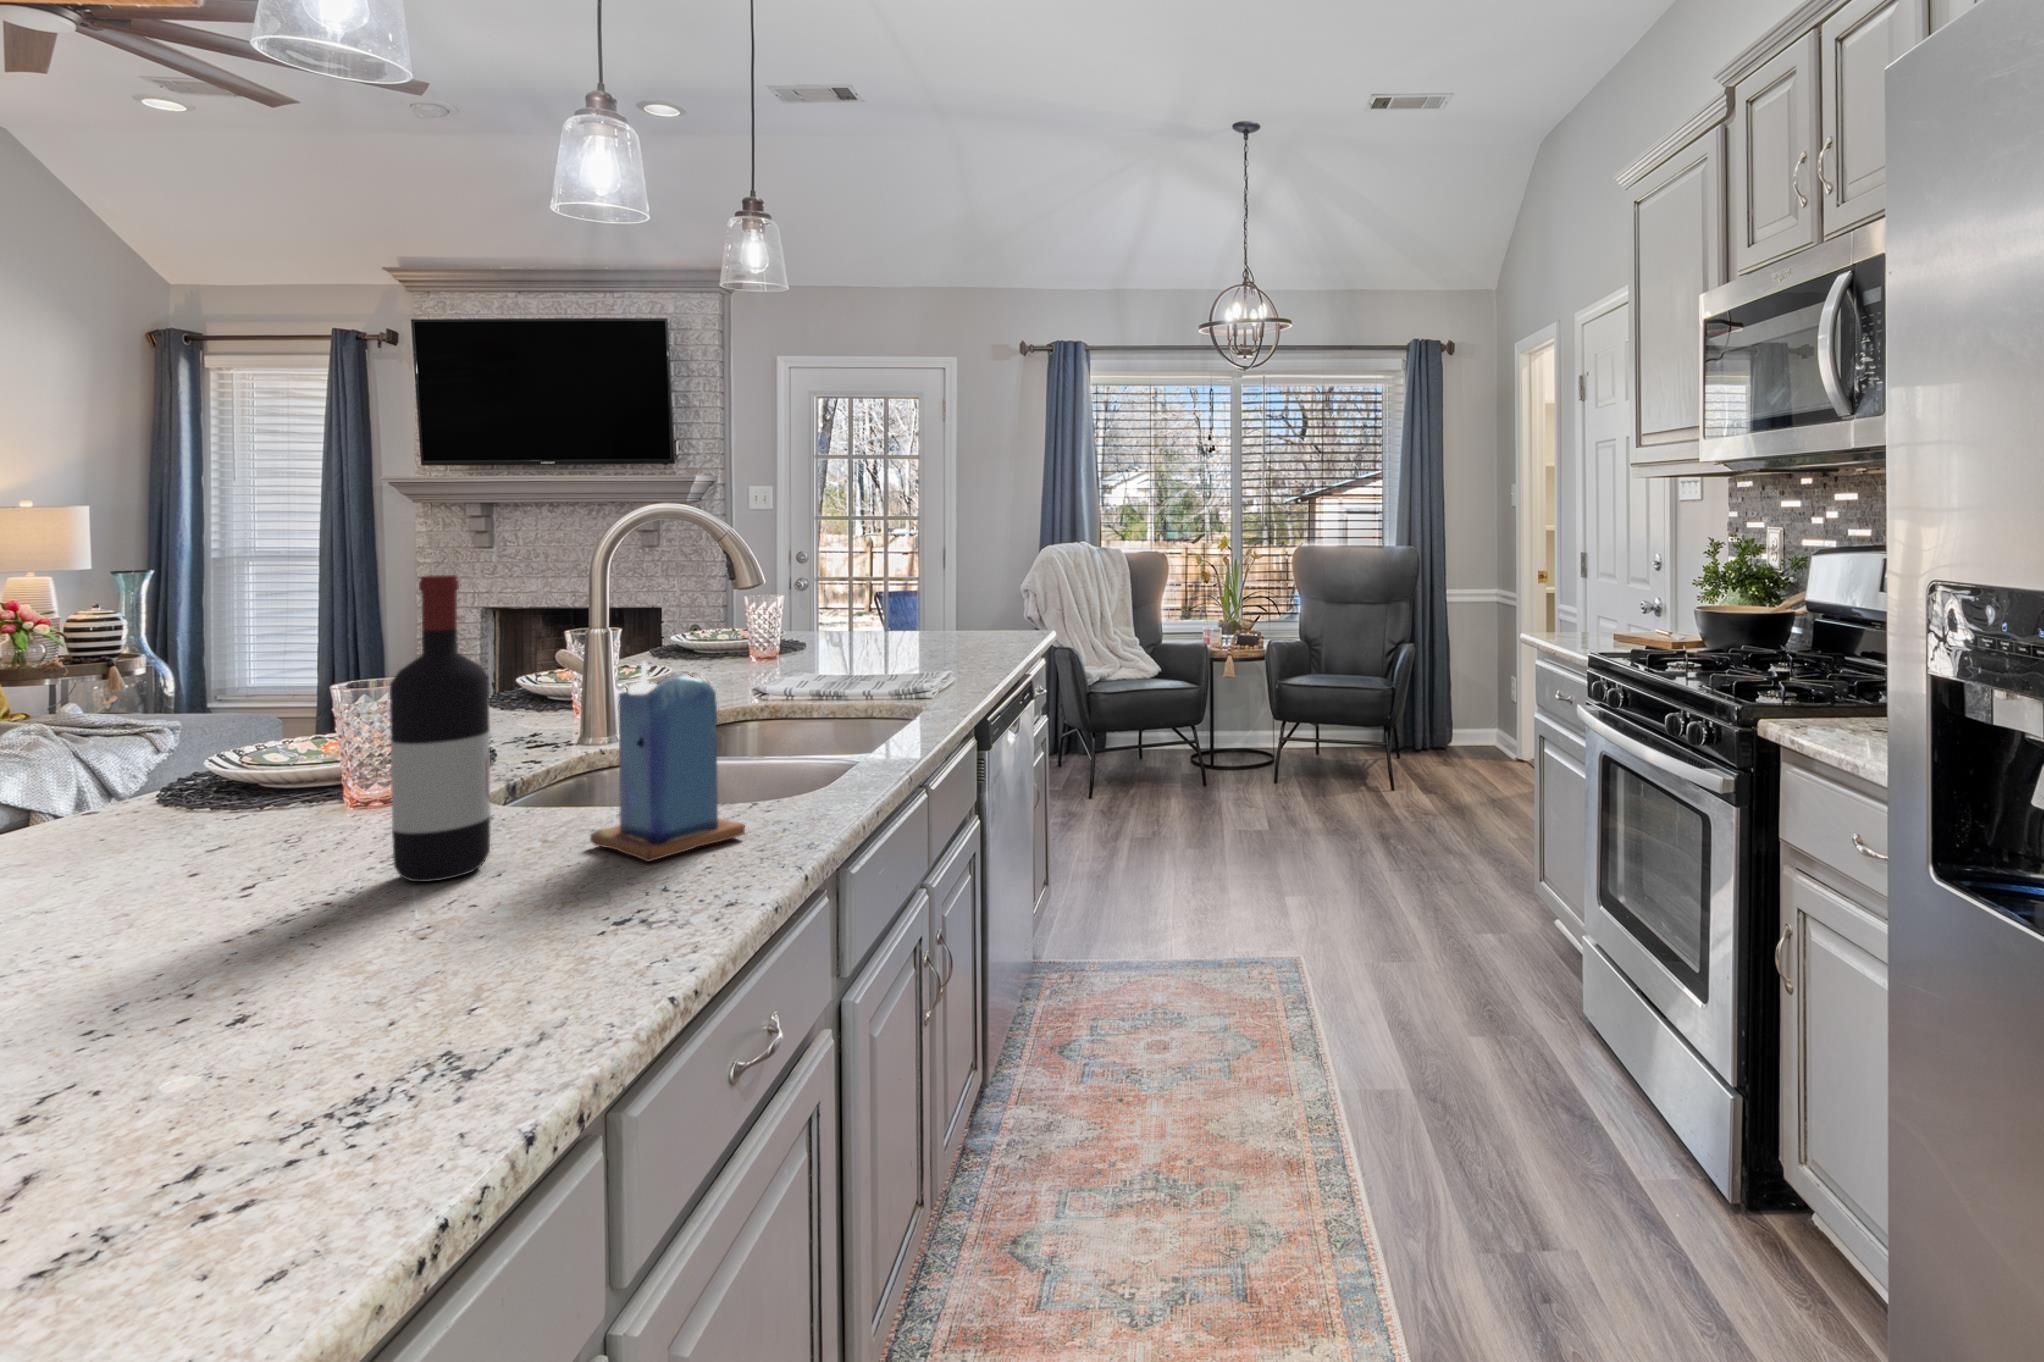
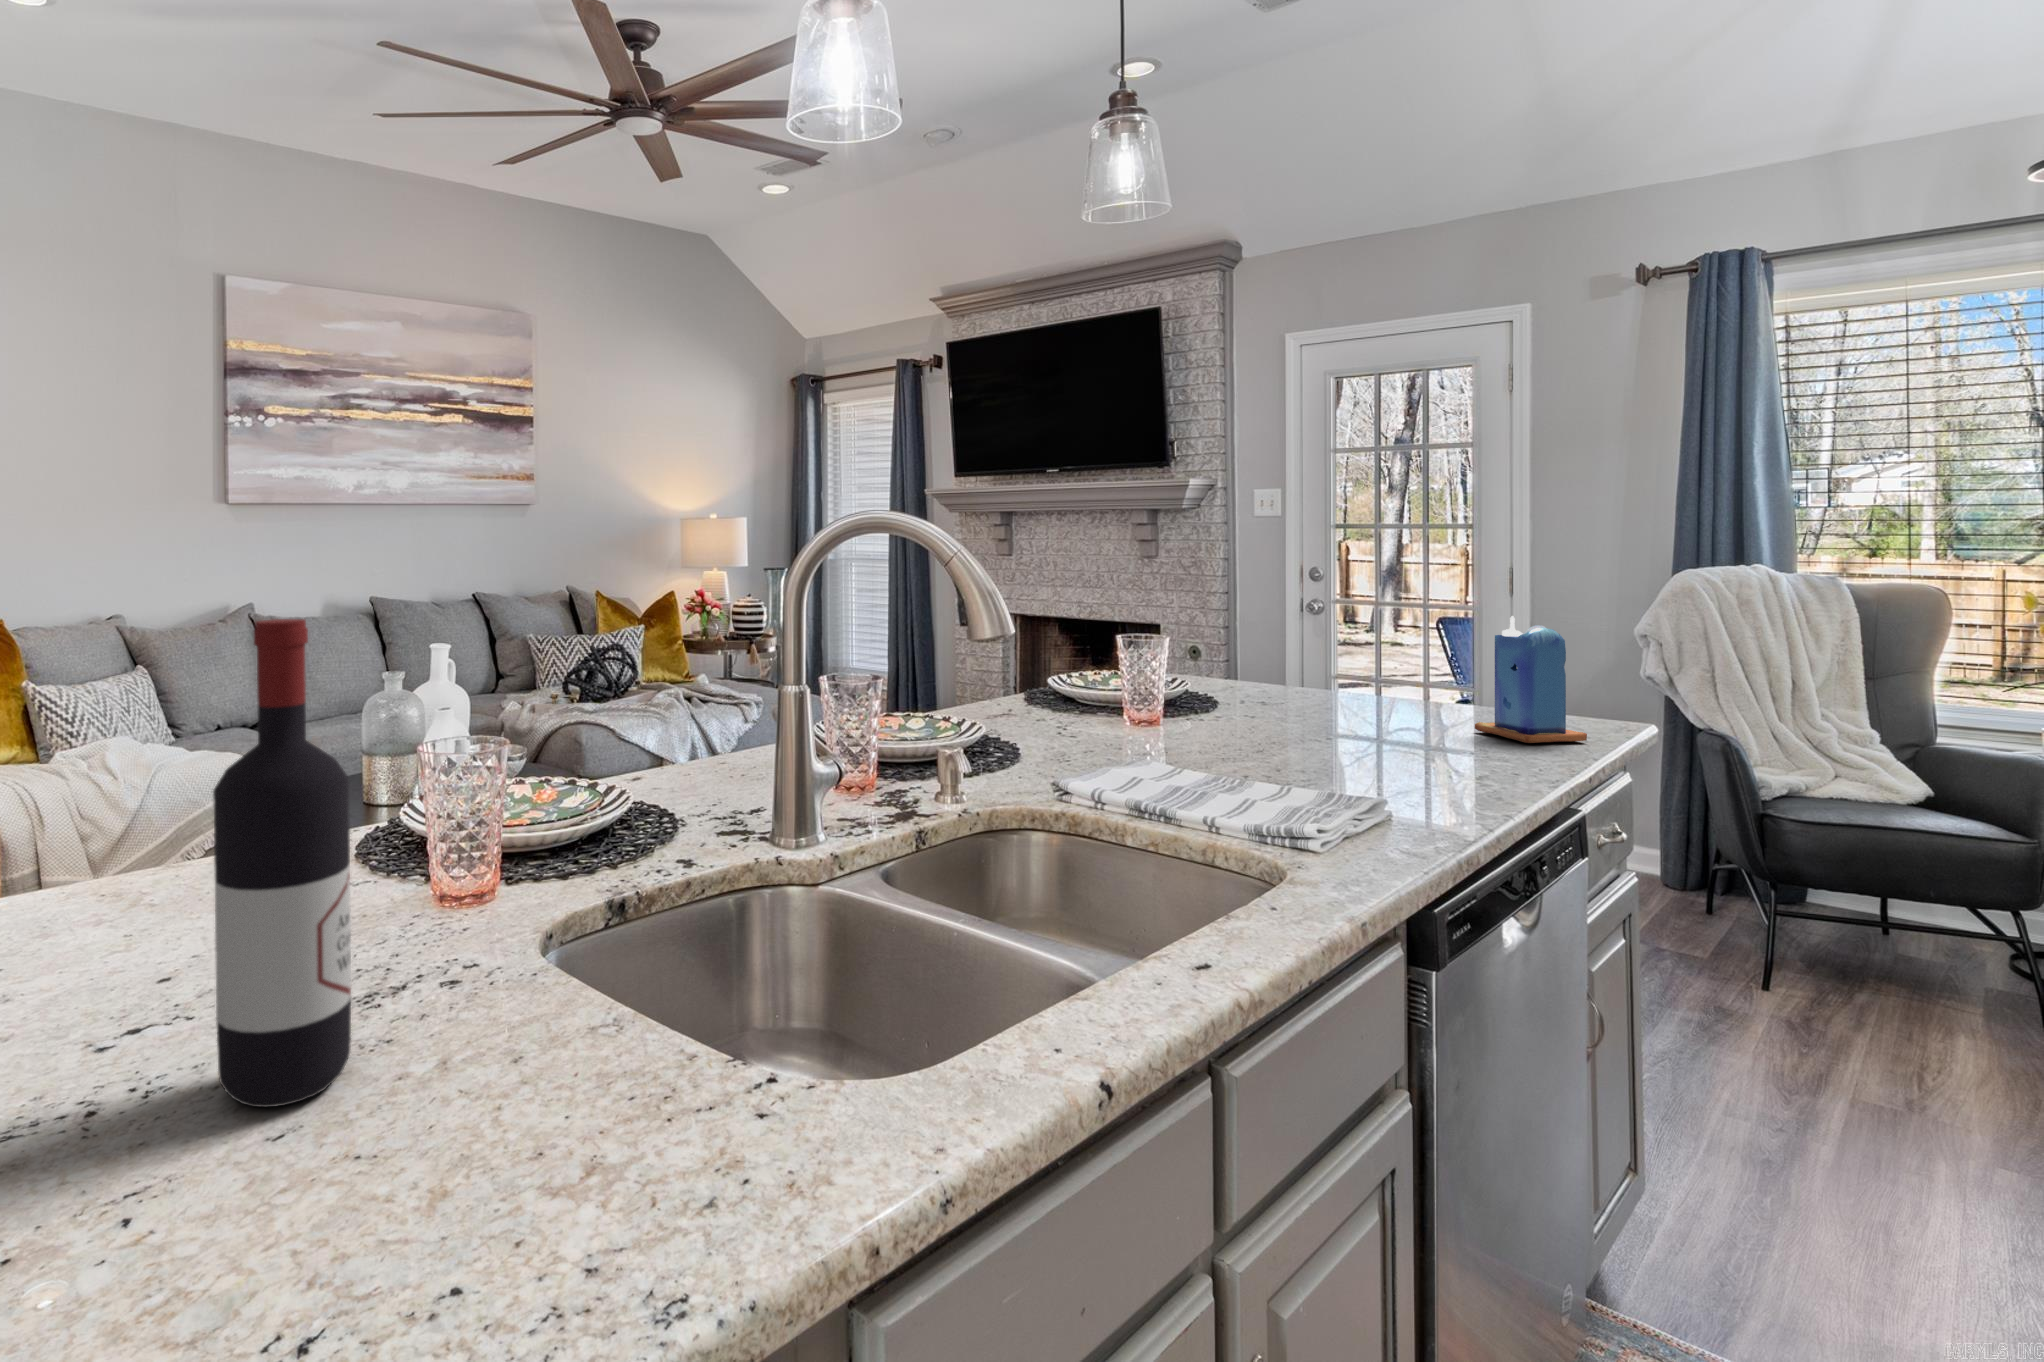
candle: present [590,662,745,862] -> present [1475,616,1587,743]

